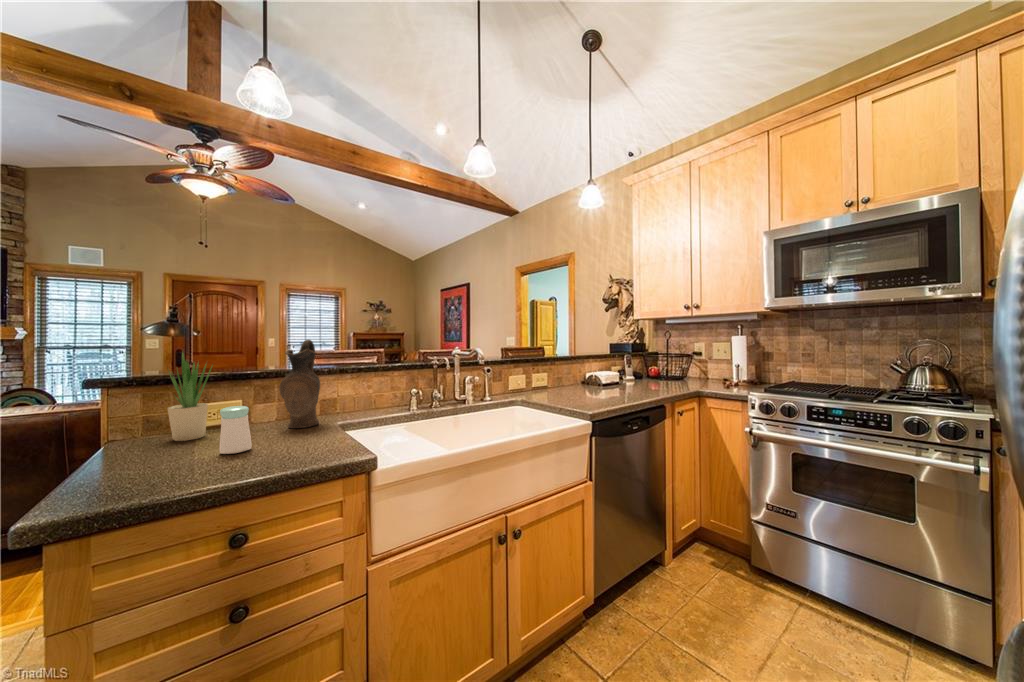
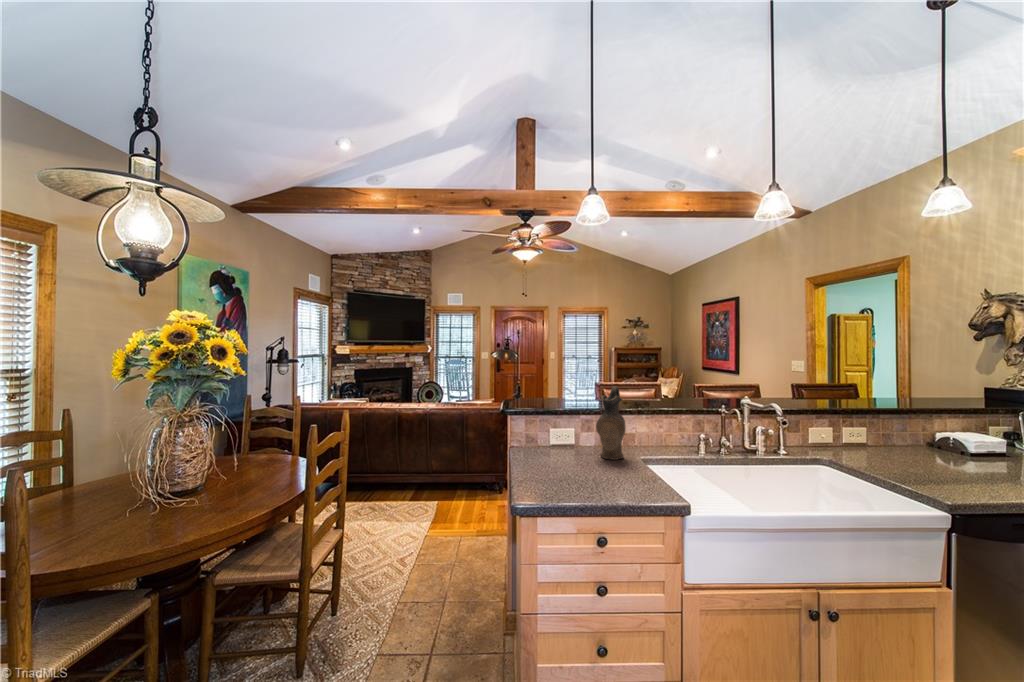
potted plant: present [168,350,212,441] -> none [527,391,553,457]
salt shaker: present [219,406,252,454] -> none [566,442,587,479]

